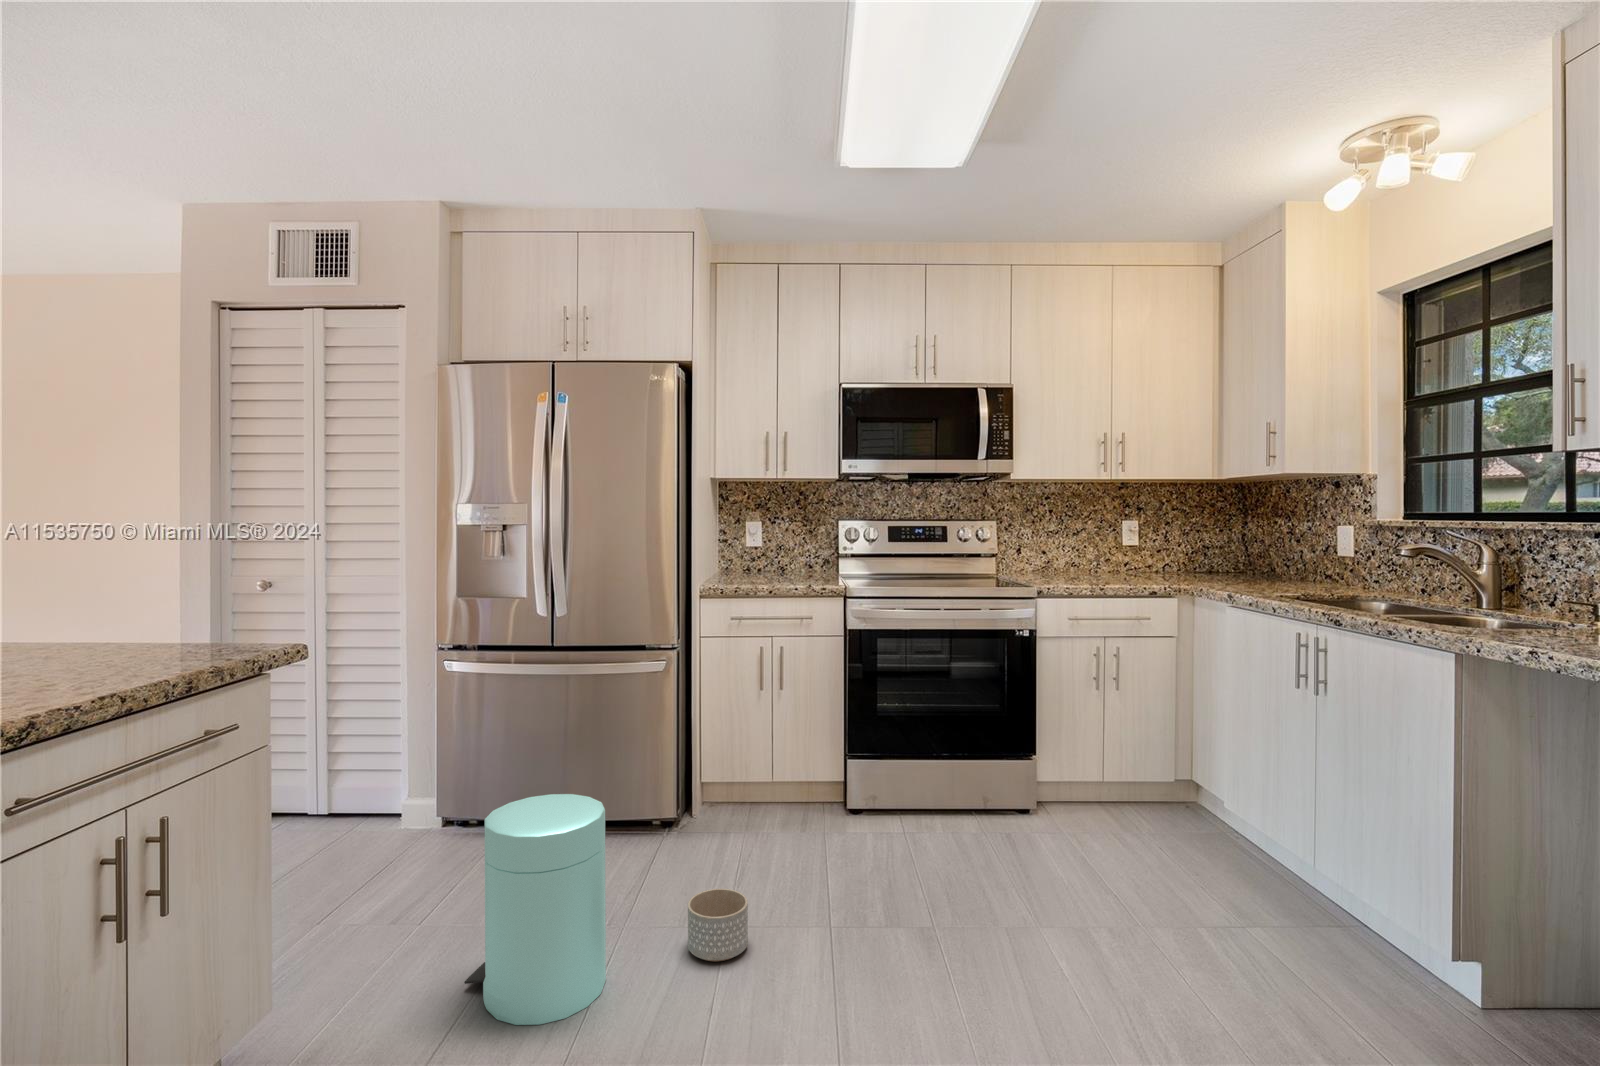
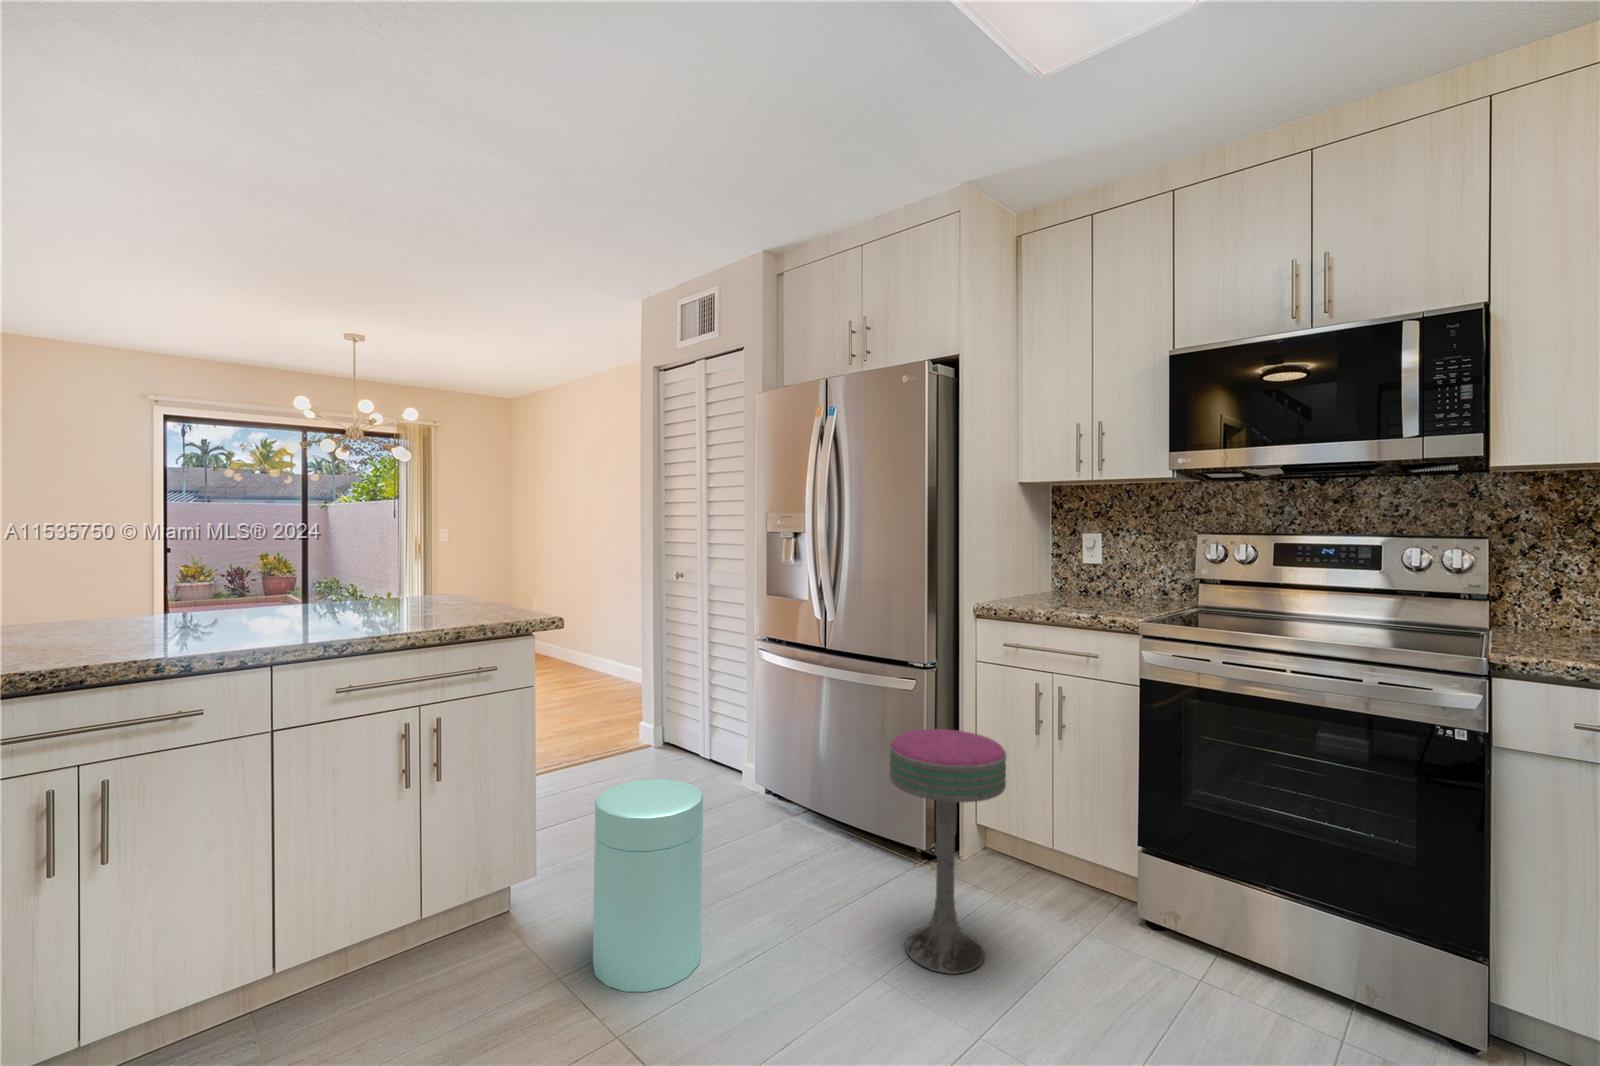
bar stool: none [716,690,813,888] -> present [890,729,1006,974]
planter: present [688,889,748,962] -> none [767,934,833,1020]

